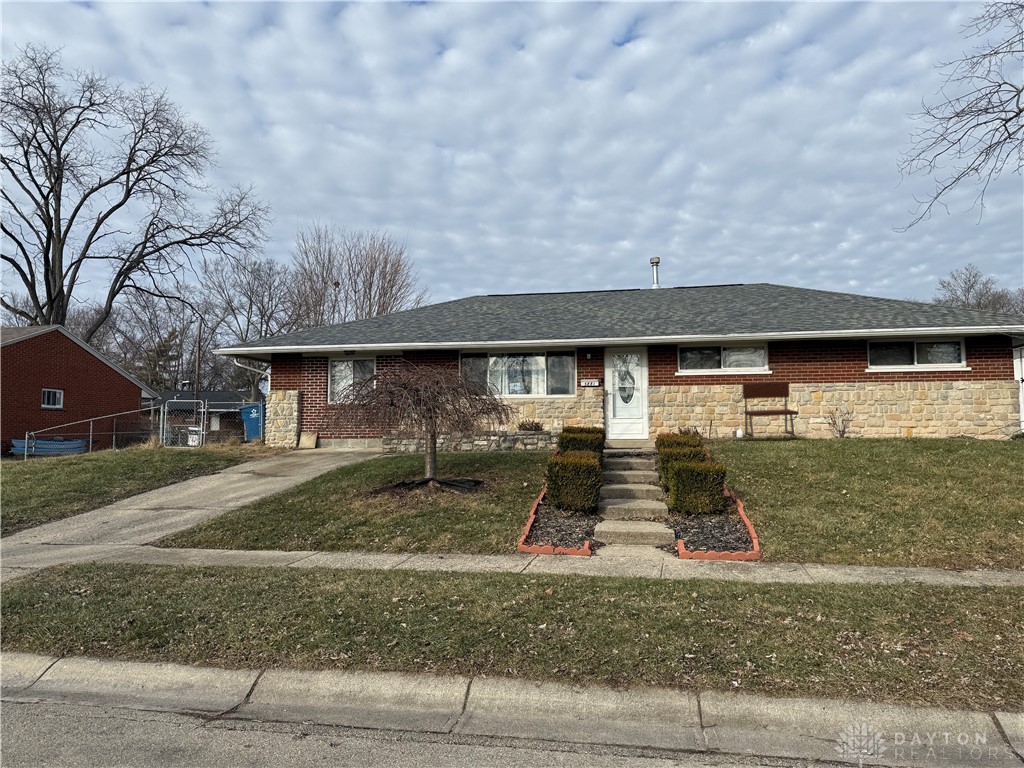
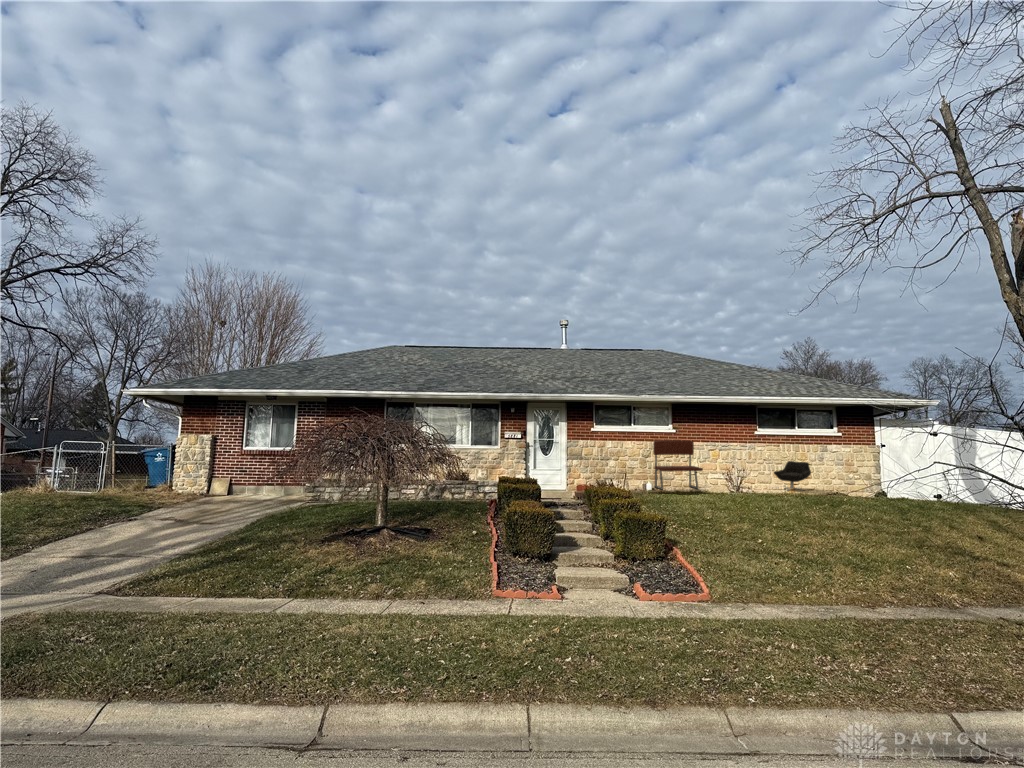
lounge chair: none [885,401,932,434] -> present [774,461,811,490]

